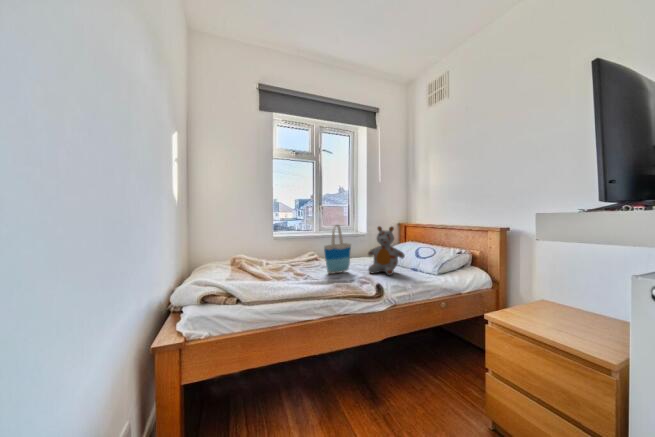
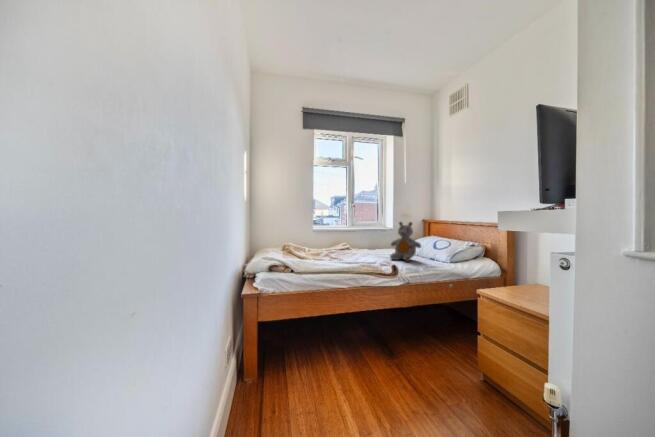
tote bag: present [324,225,351,274] -> none [354,220,376,259]

